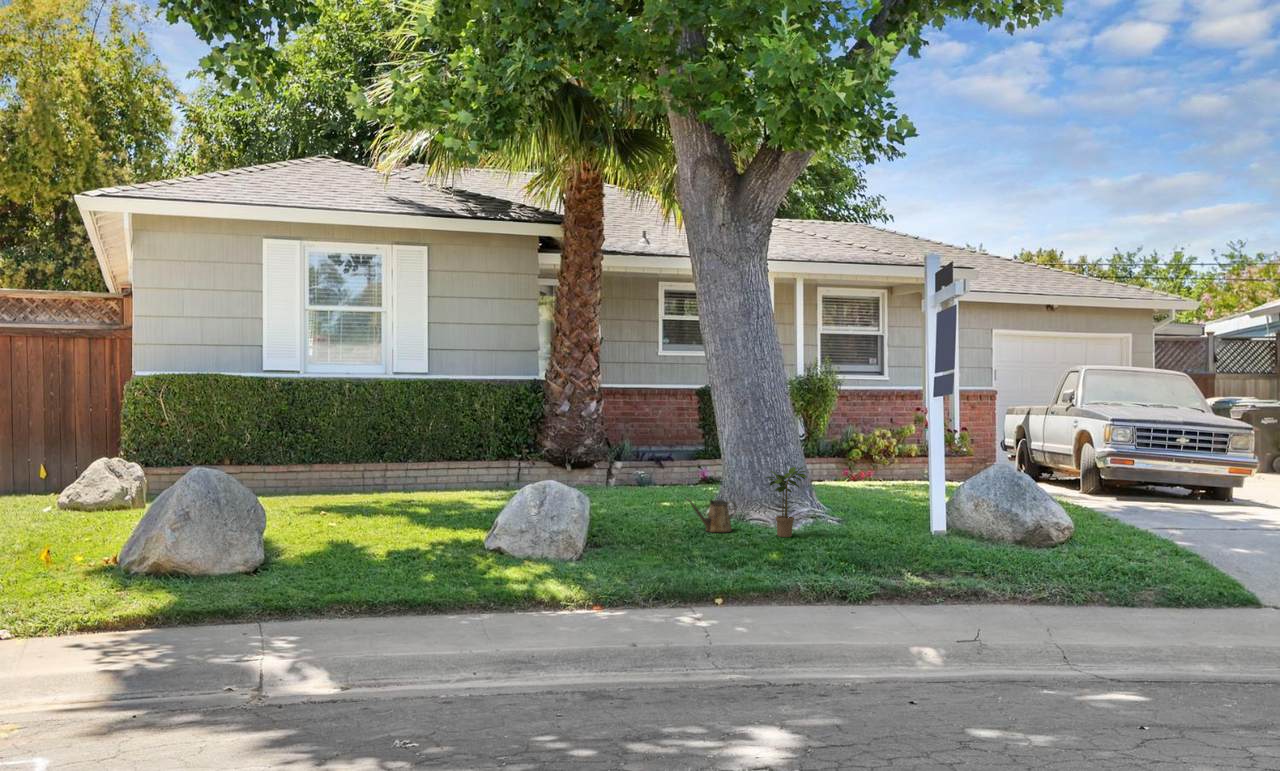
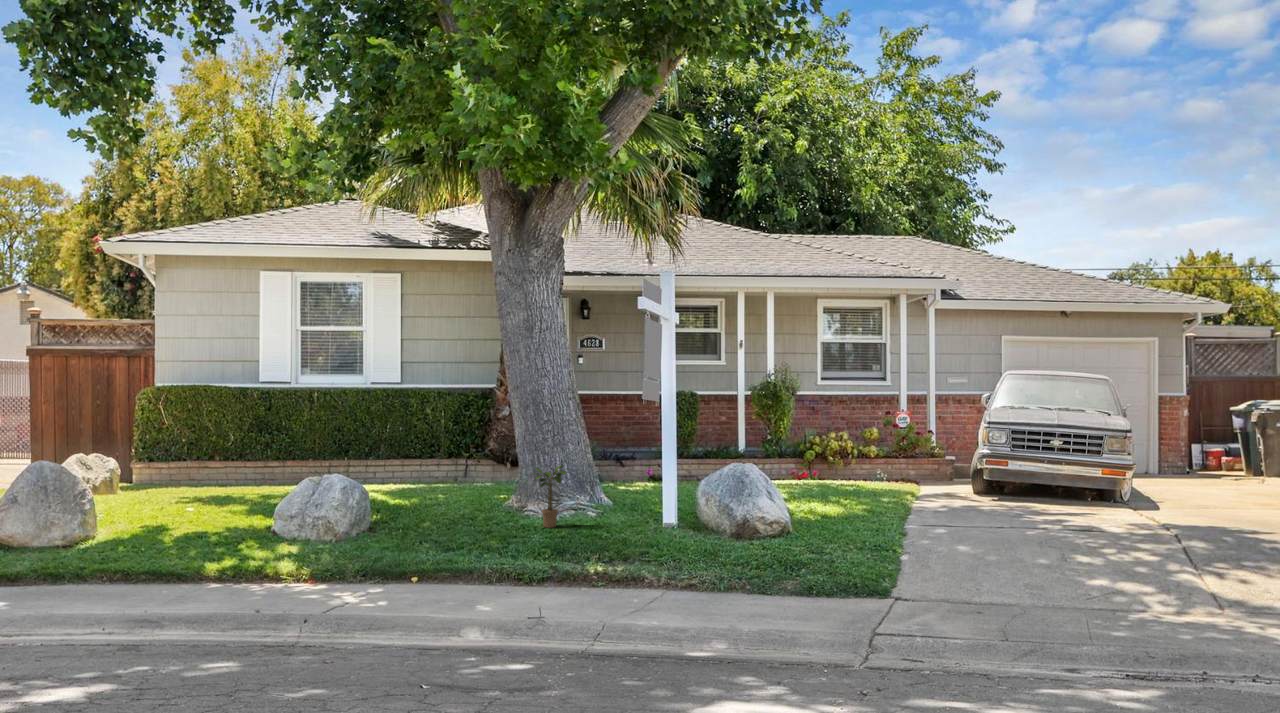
watering can: present [686,498,737,532] -> none [467,492,519,523]

